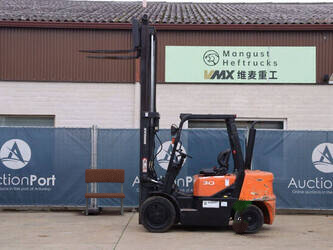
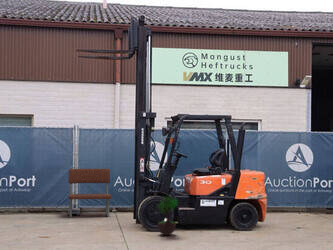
potted tree: present [232,199,250,233] -> present [158,197,177,235]

